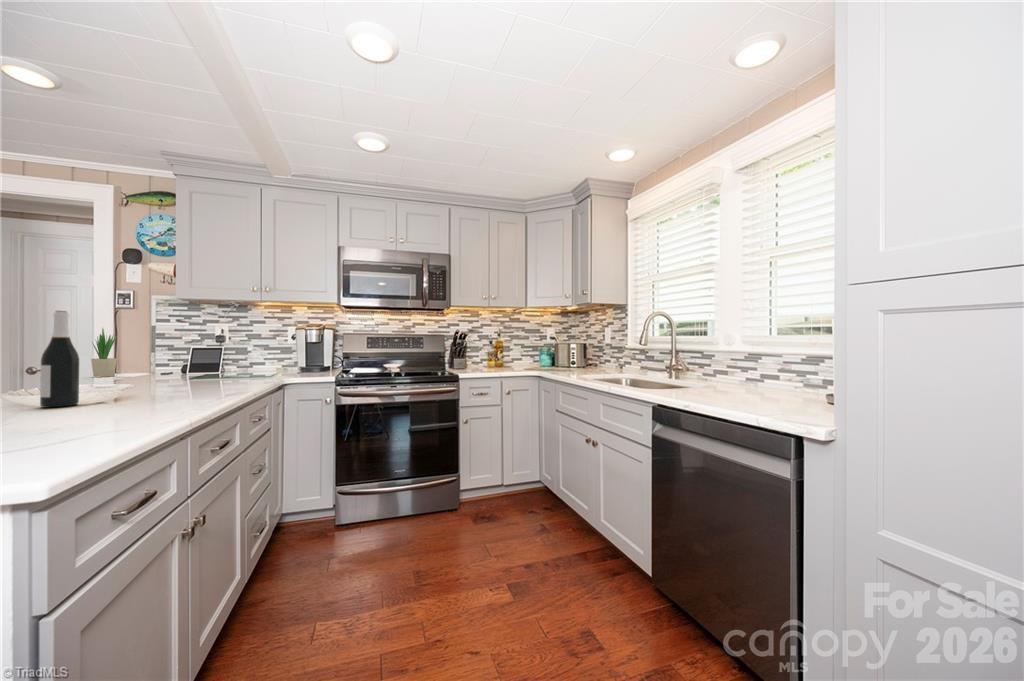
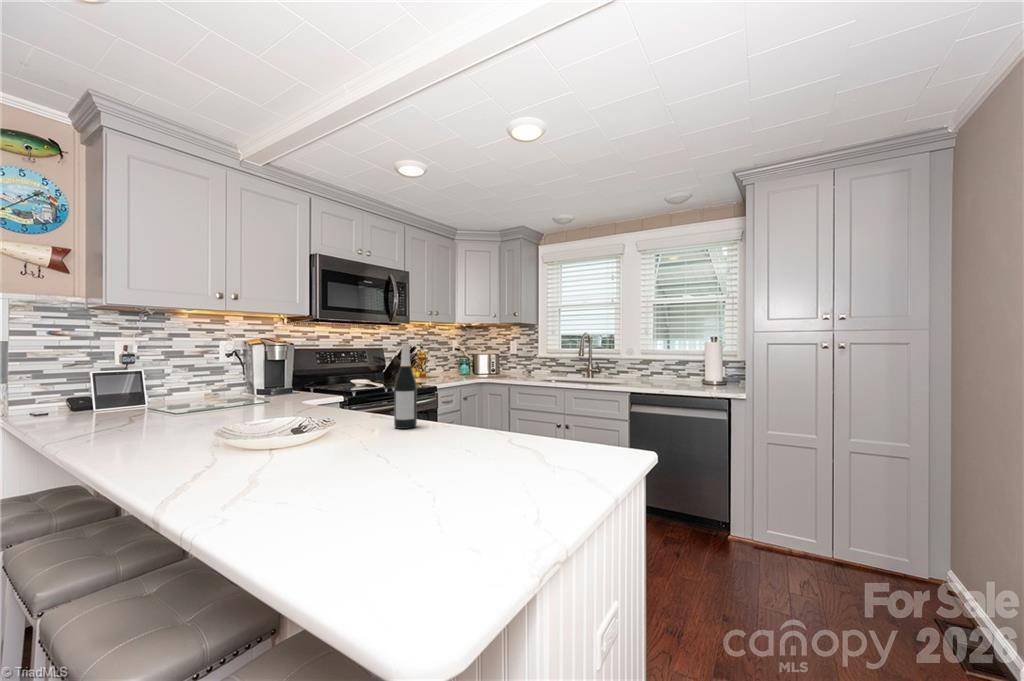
potted plant: present [91,329,117,377] -> none [53,348,96,424]

